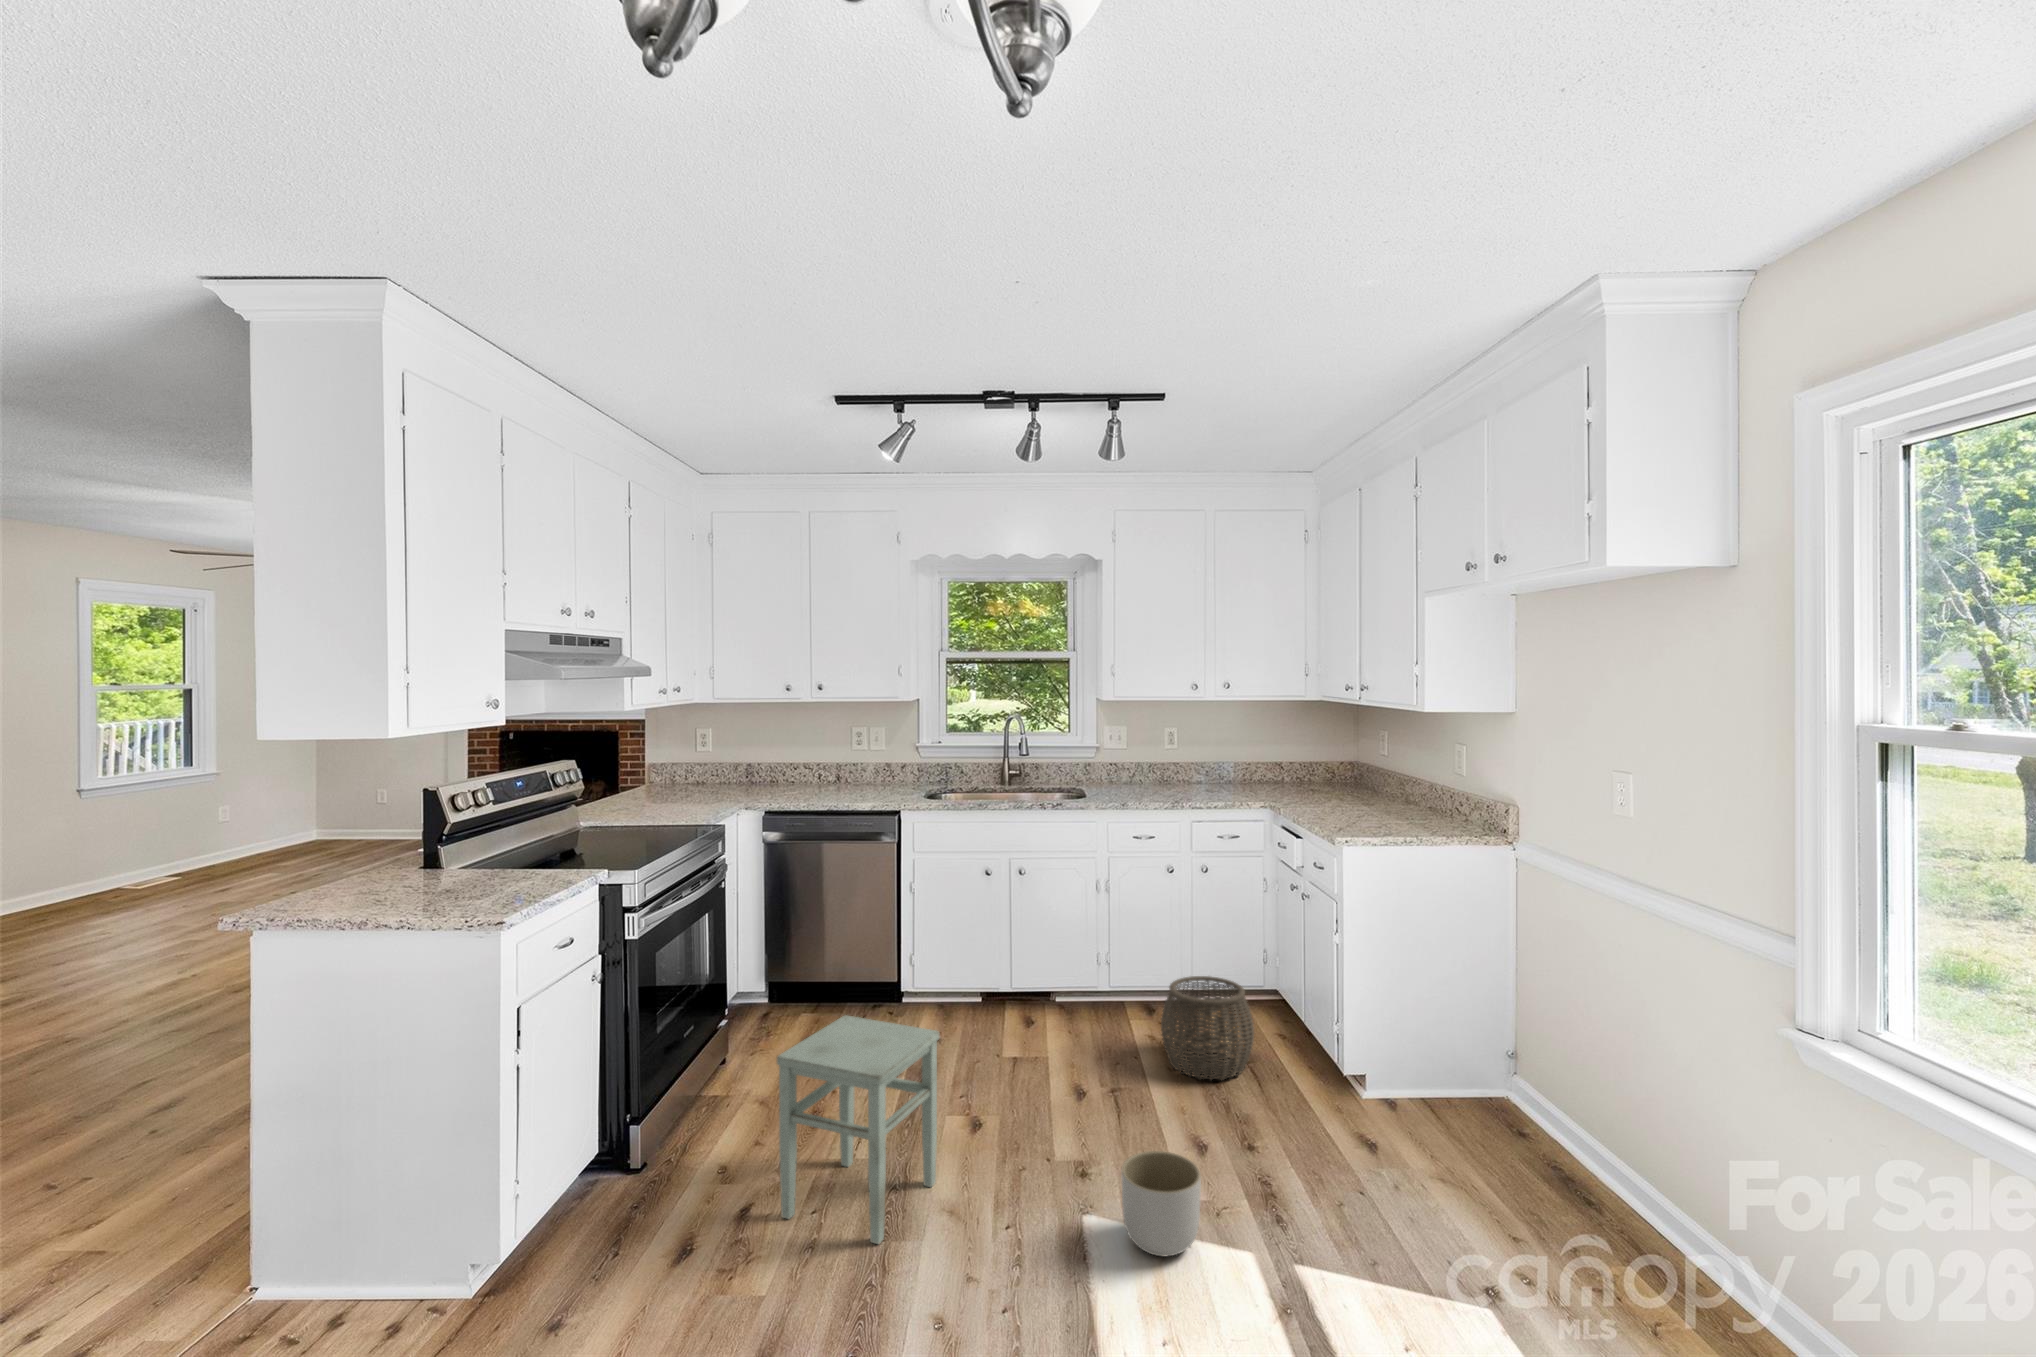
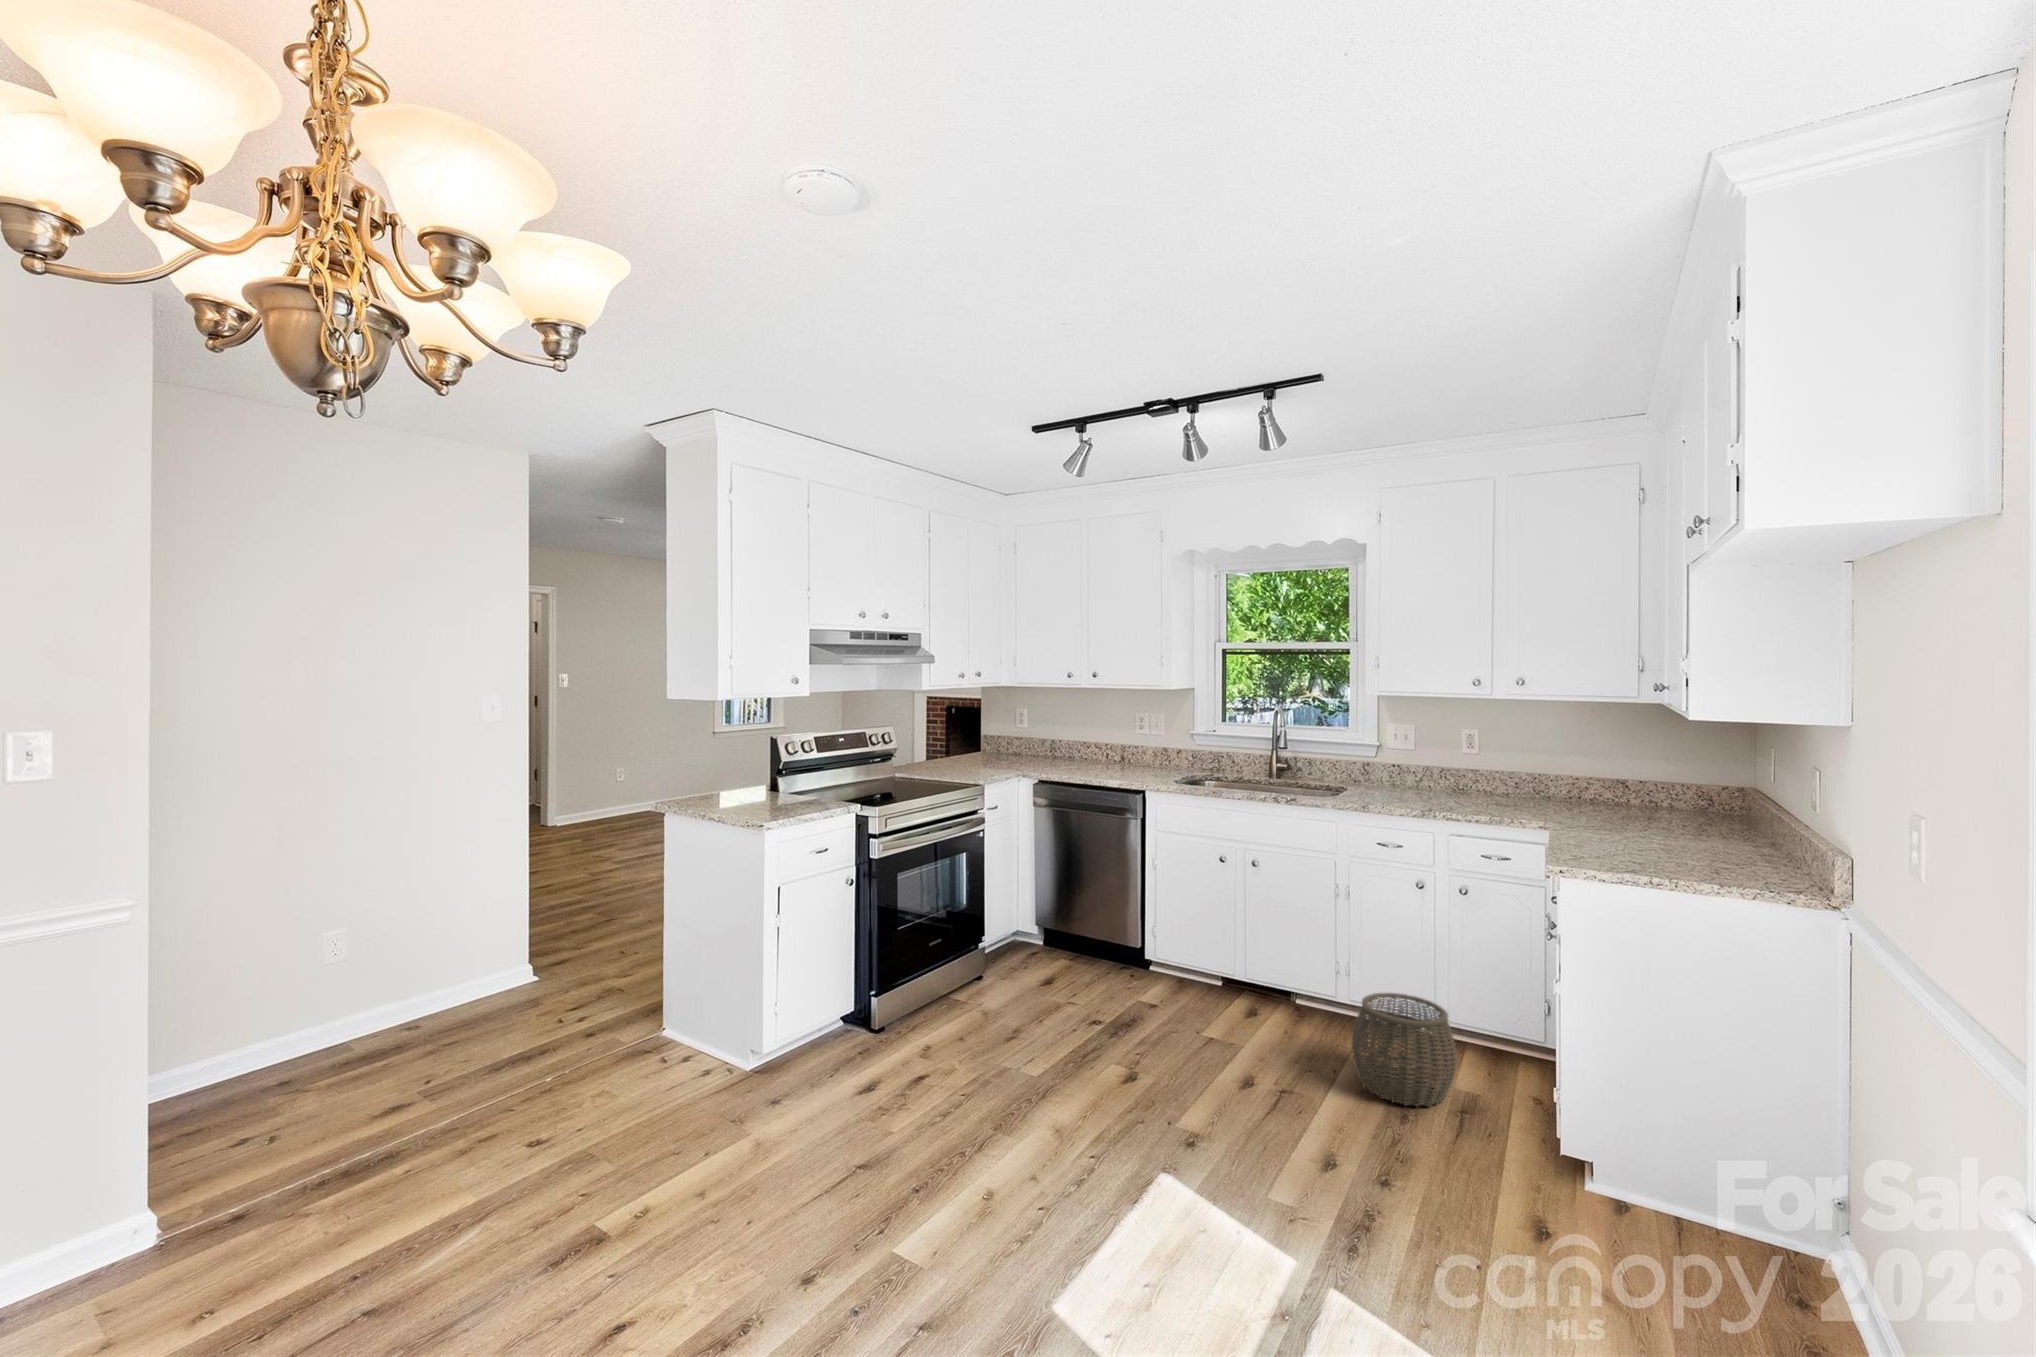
stool: present [777,1015,940,1244] -> none [936,950,1071,1135]
planter: present [1121,1151,1201,1256] -> none [1182,1127,1259,1227]

